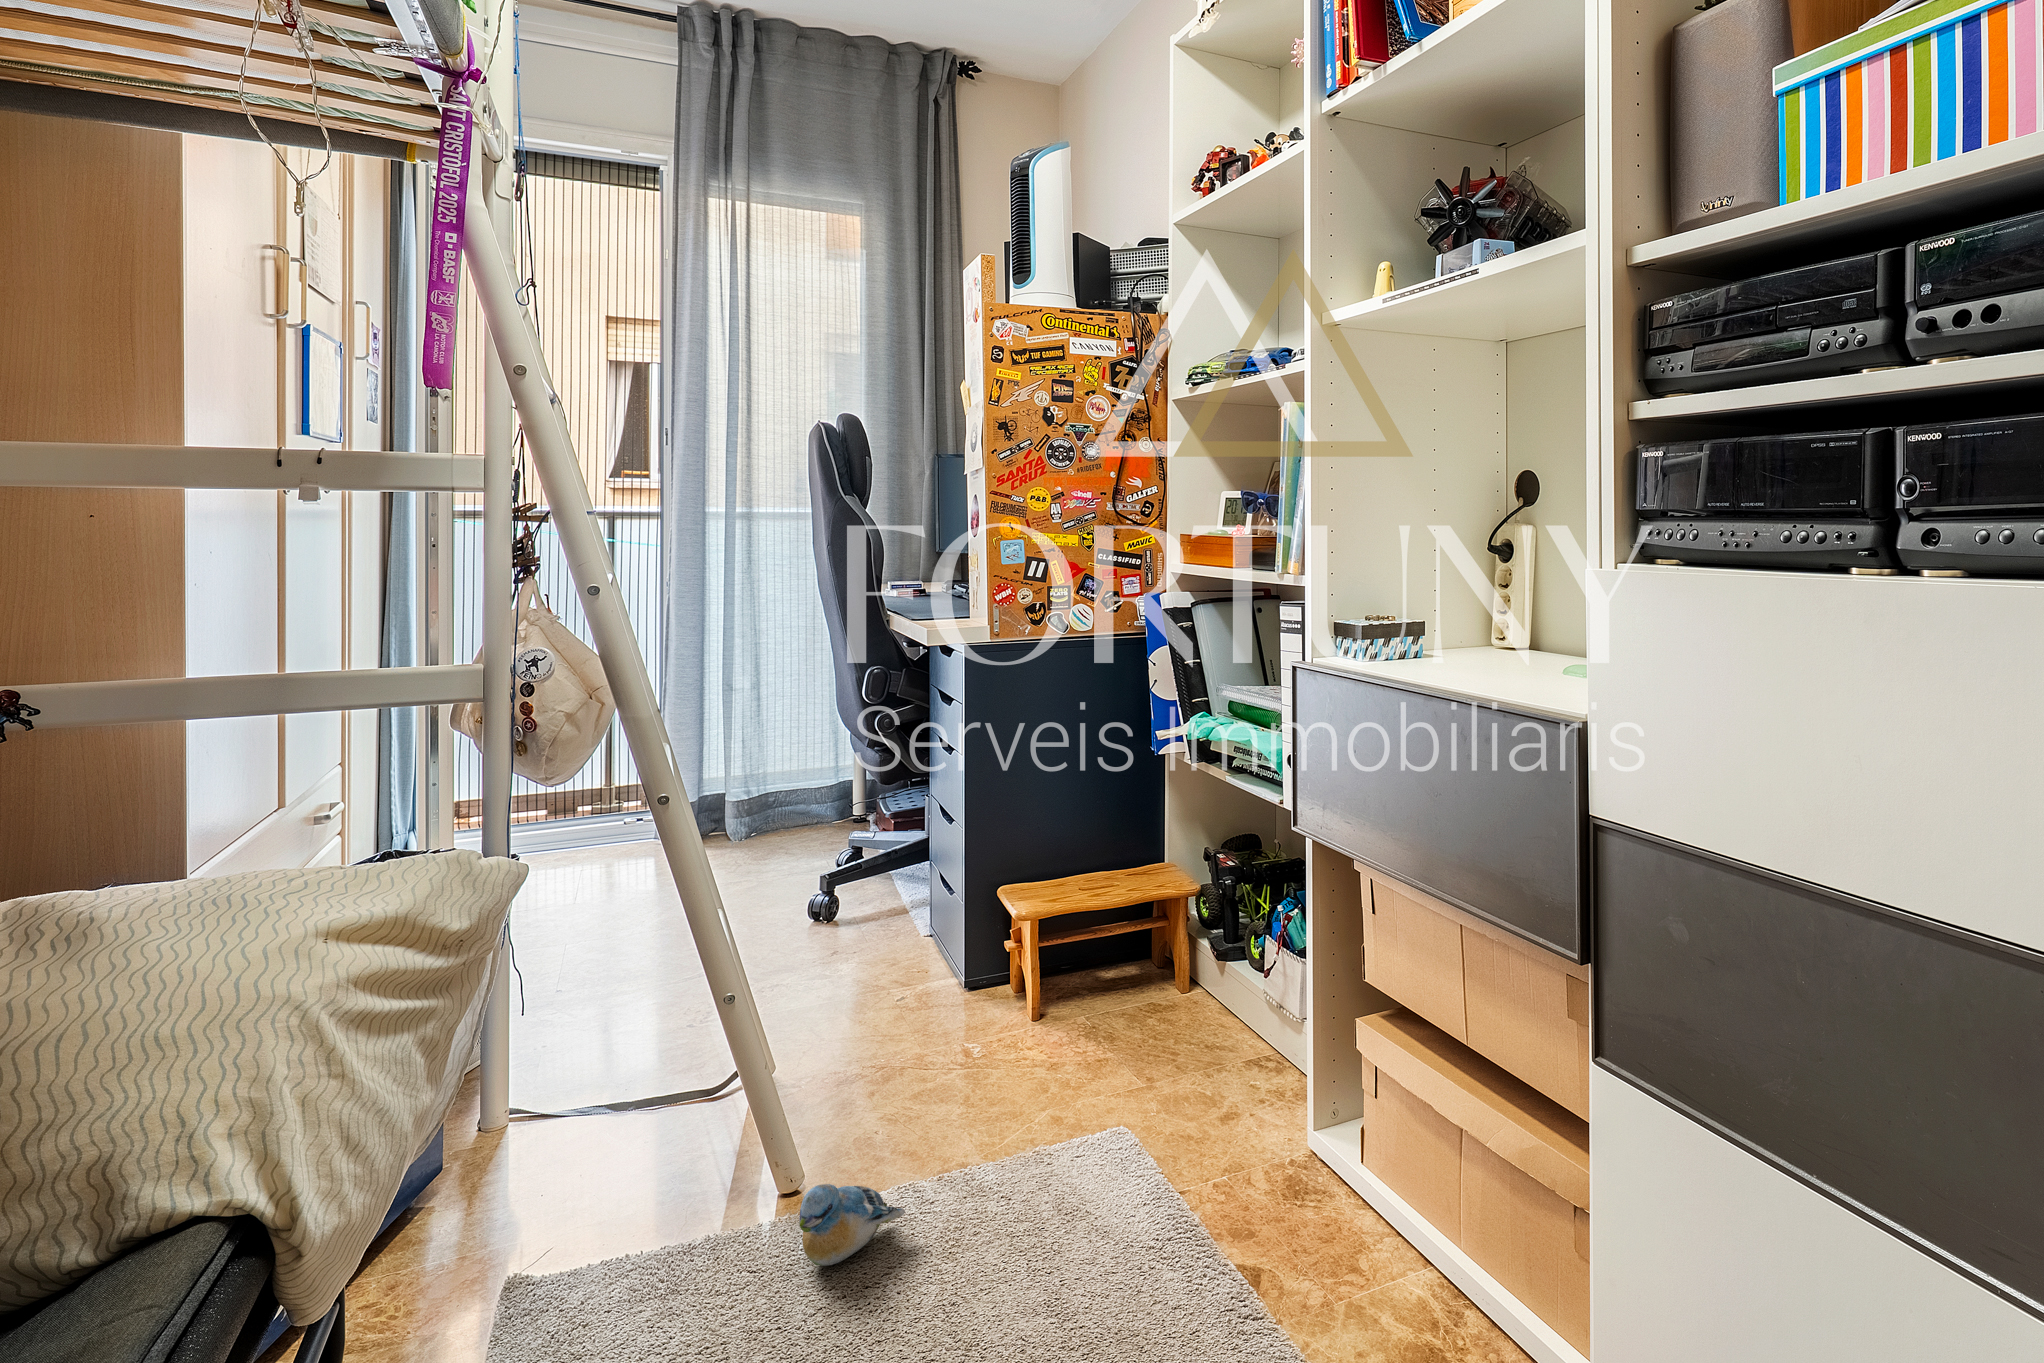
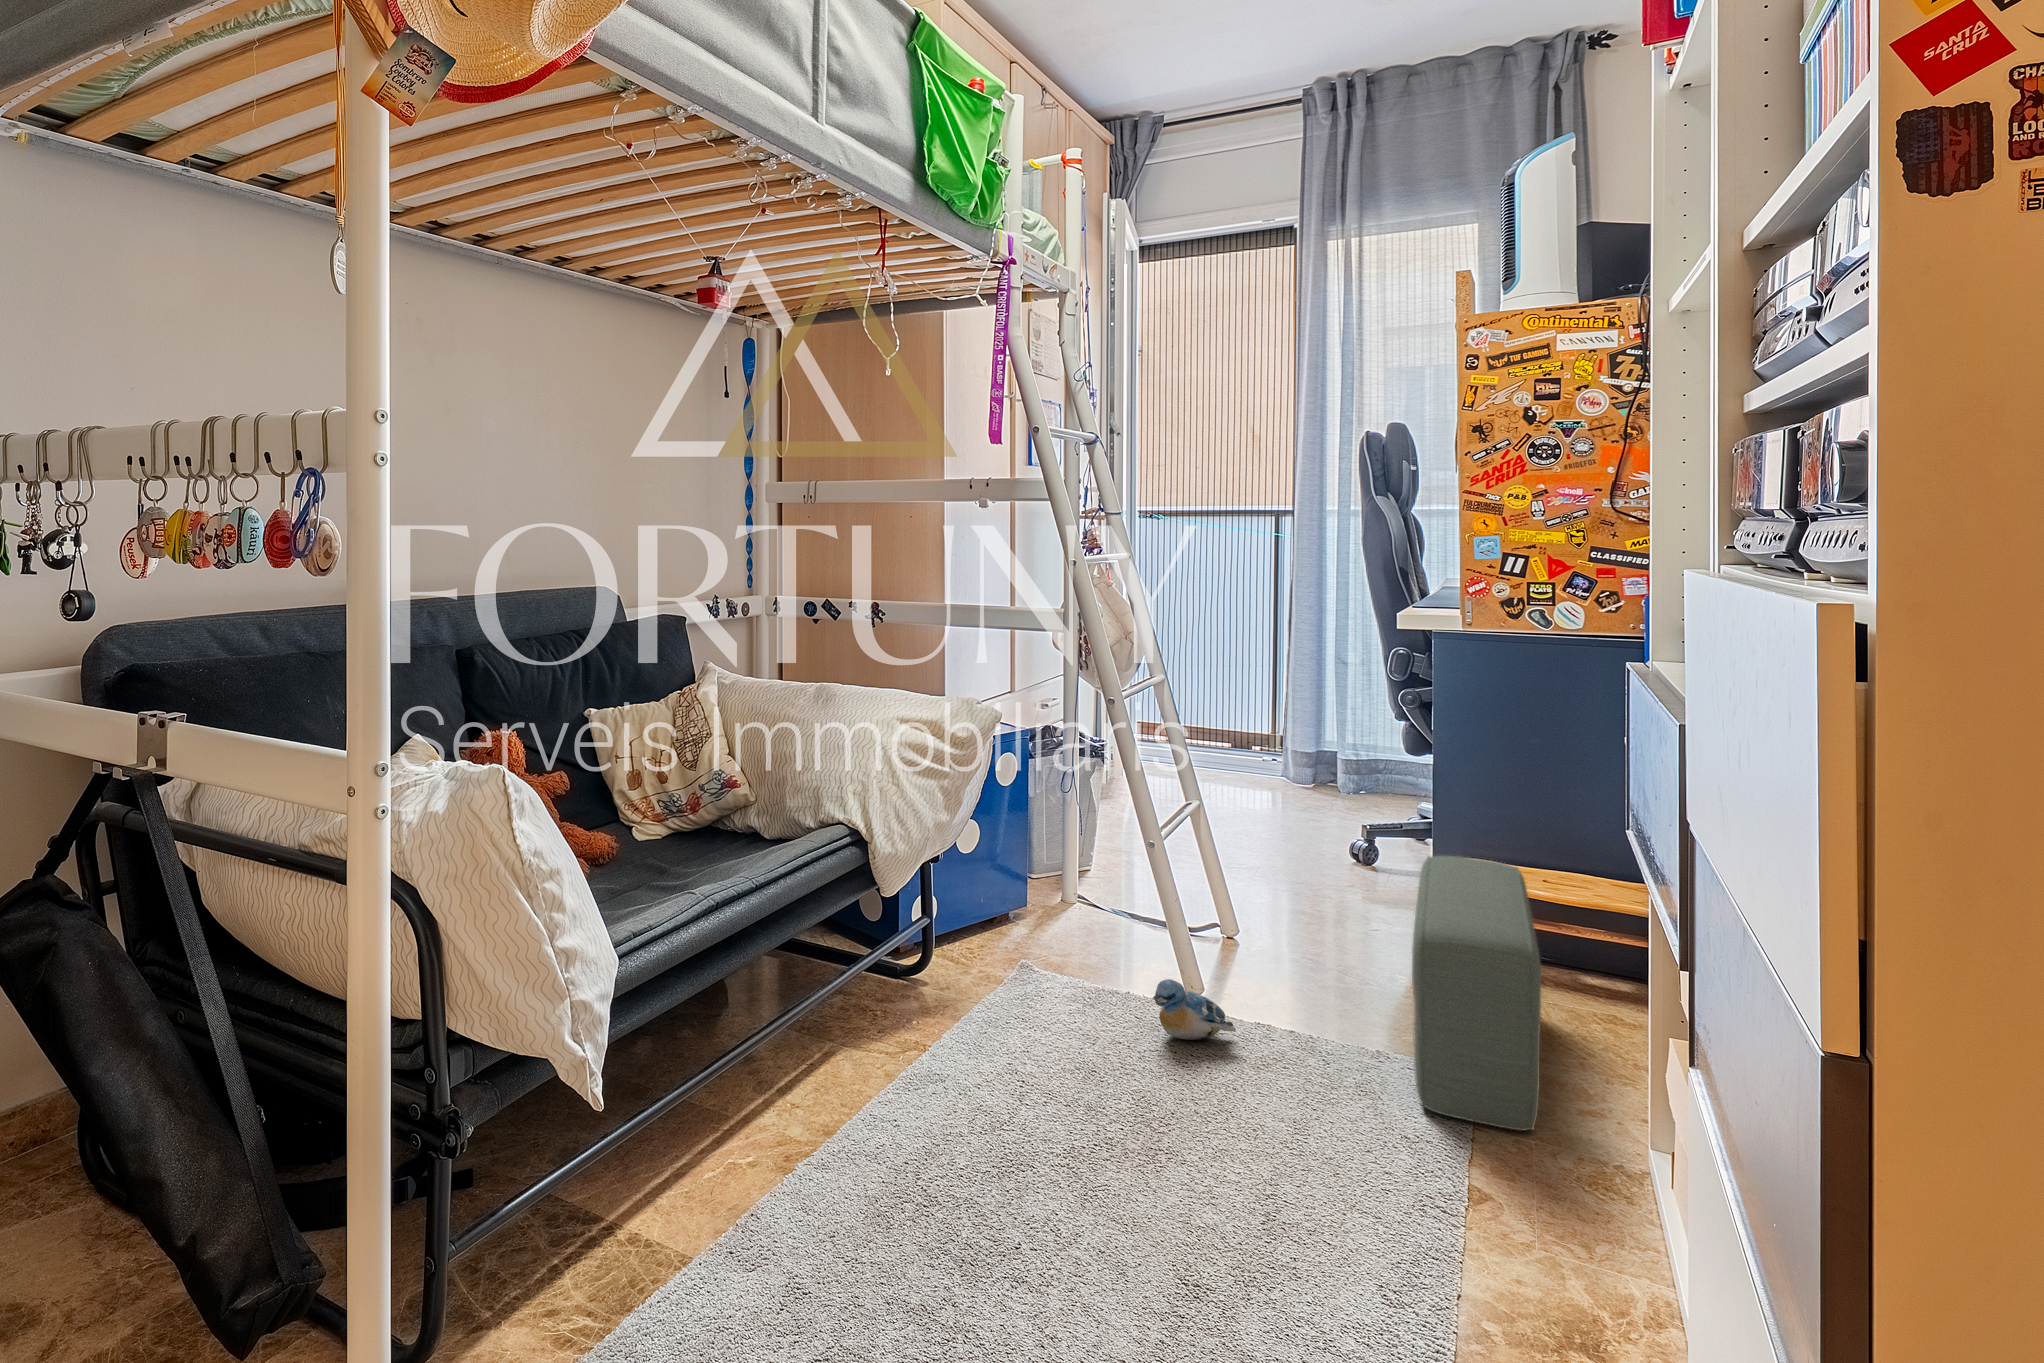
pouf: none [1009,885,1233,1200] -> present [1412,856,1541,1131]

